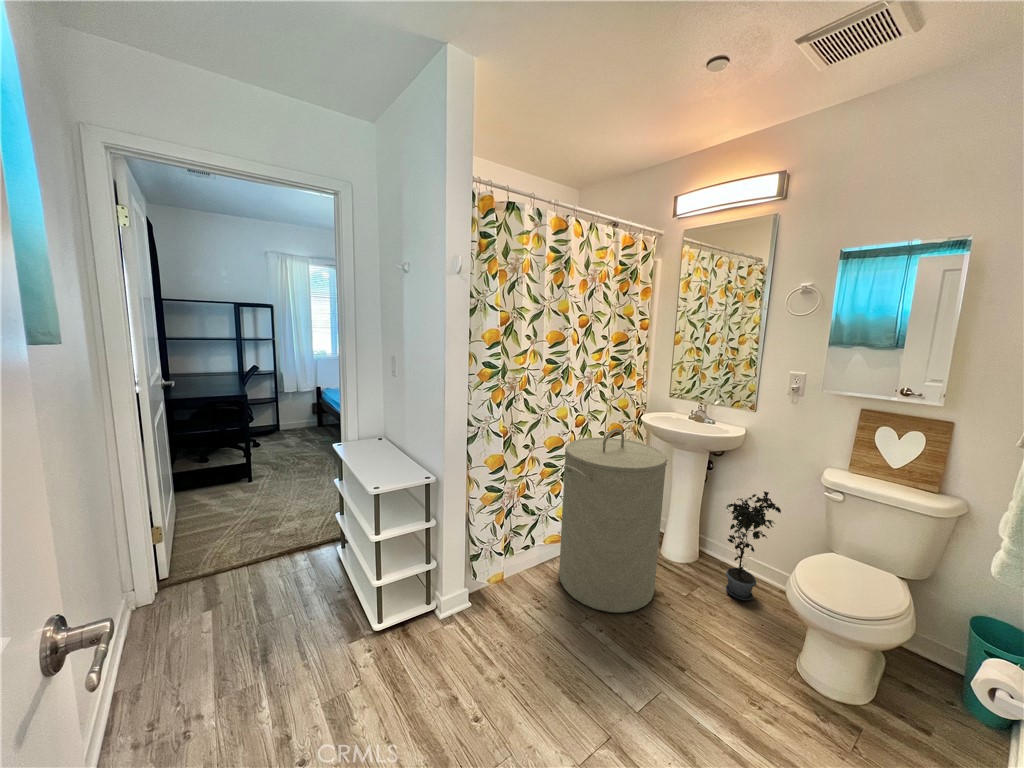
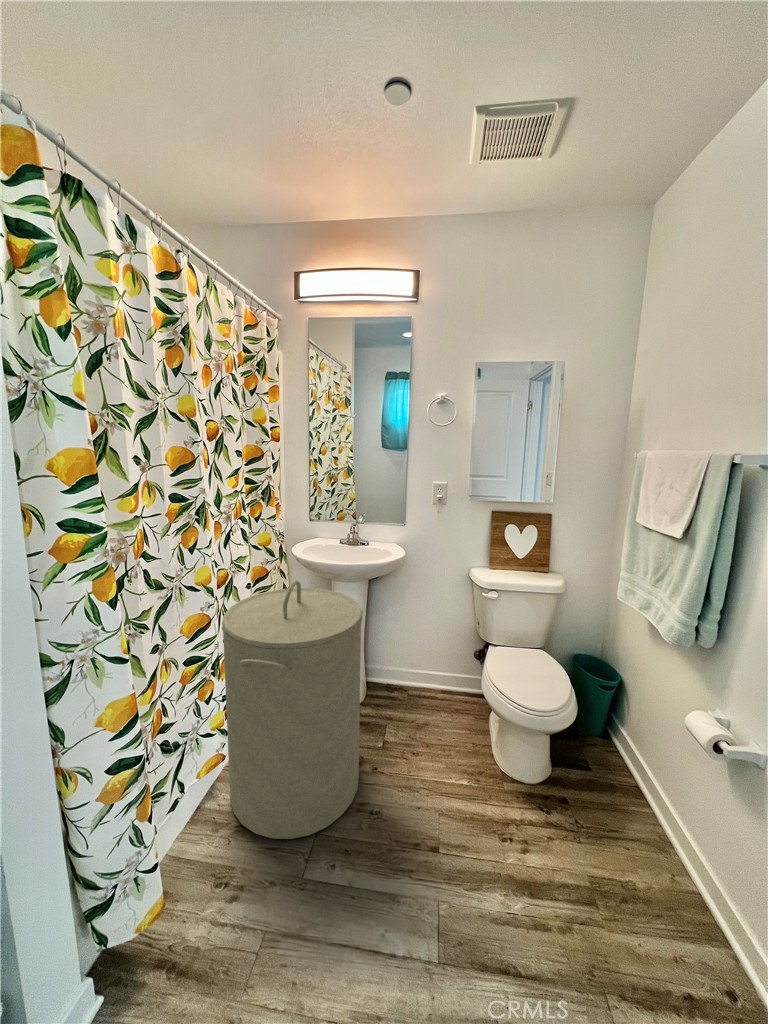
potted plant: present [726,491,781,600] -> none [397,606,450,722]

